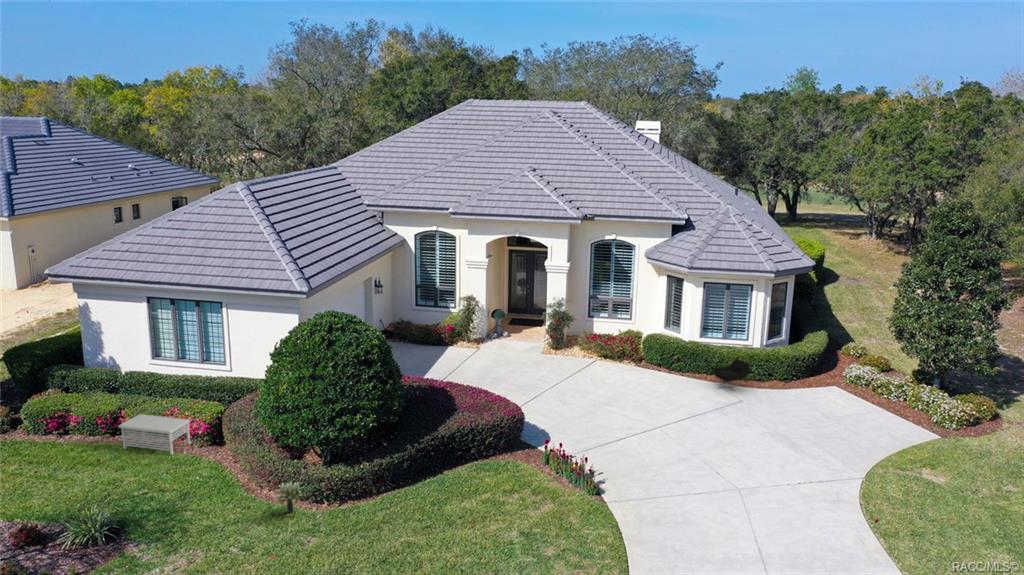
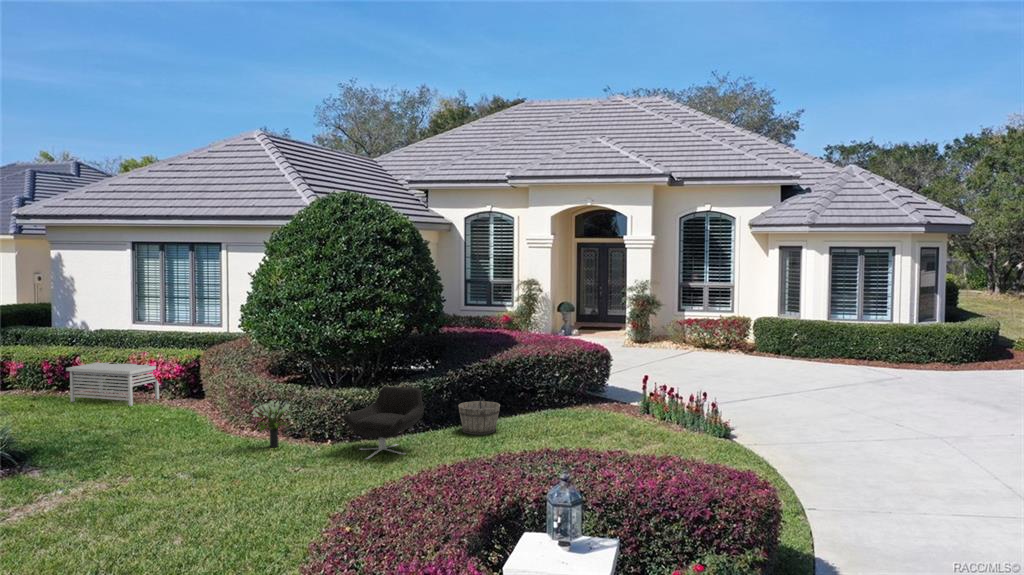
lounge chair: present [713,359,750,387] -> present [344,386,424,459]
wooden bucket: none [415,463,444,492] -> present [458,395,500,435]

